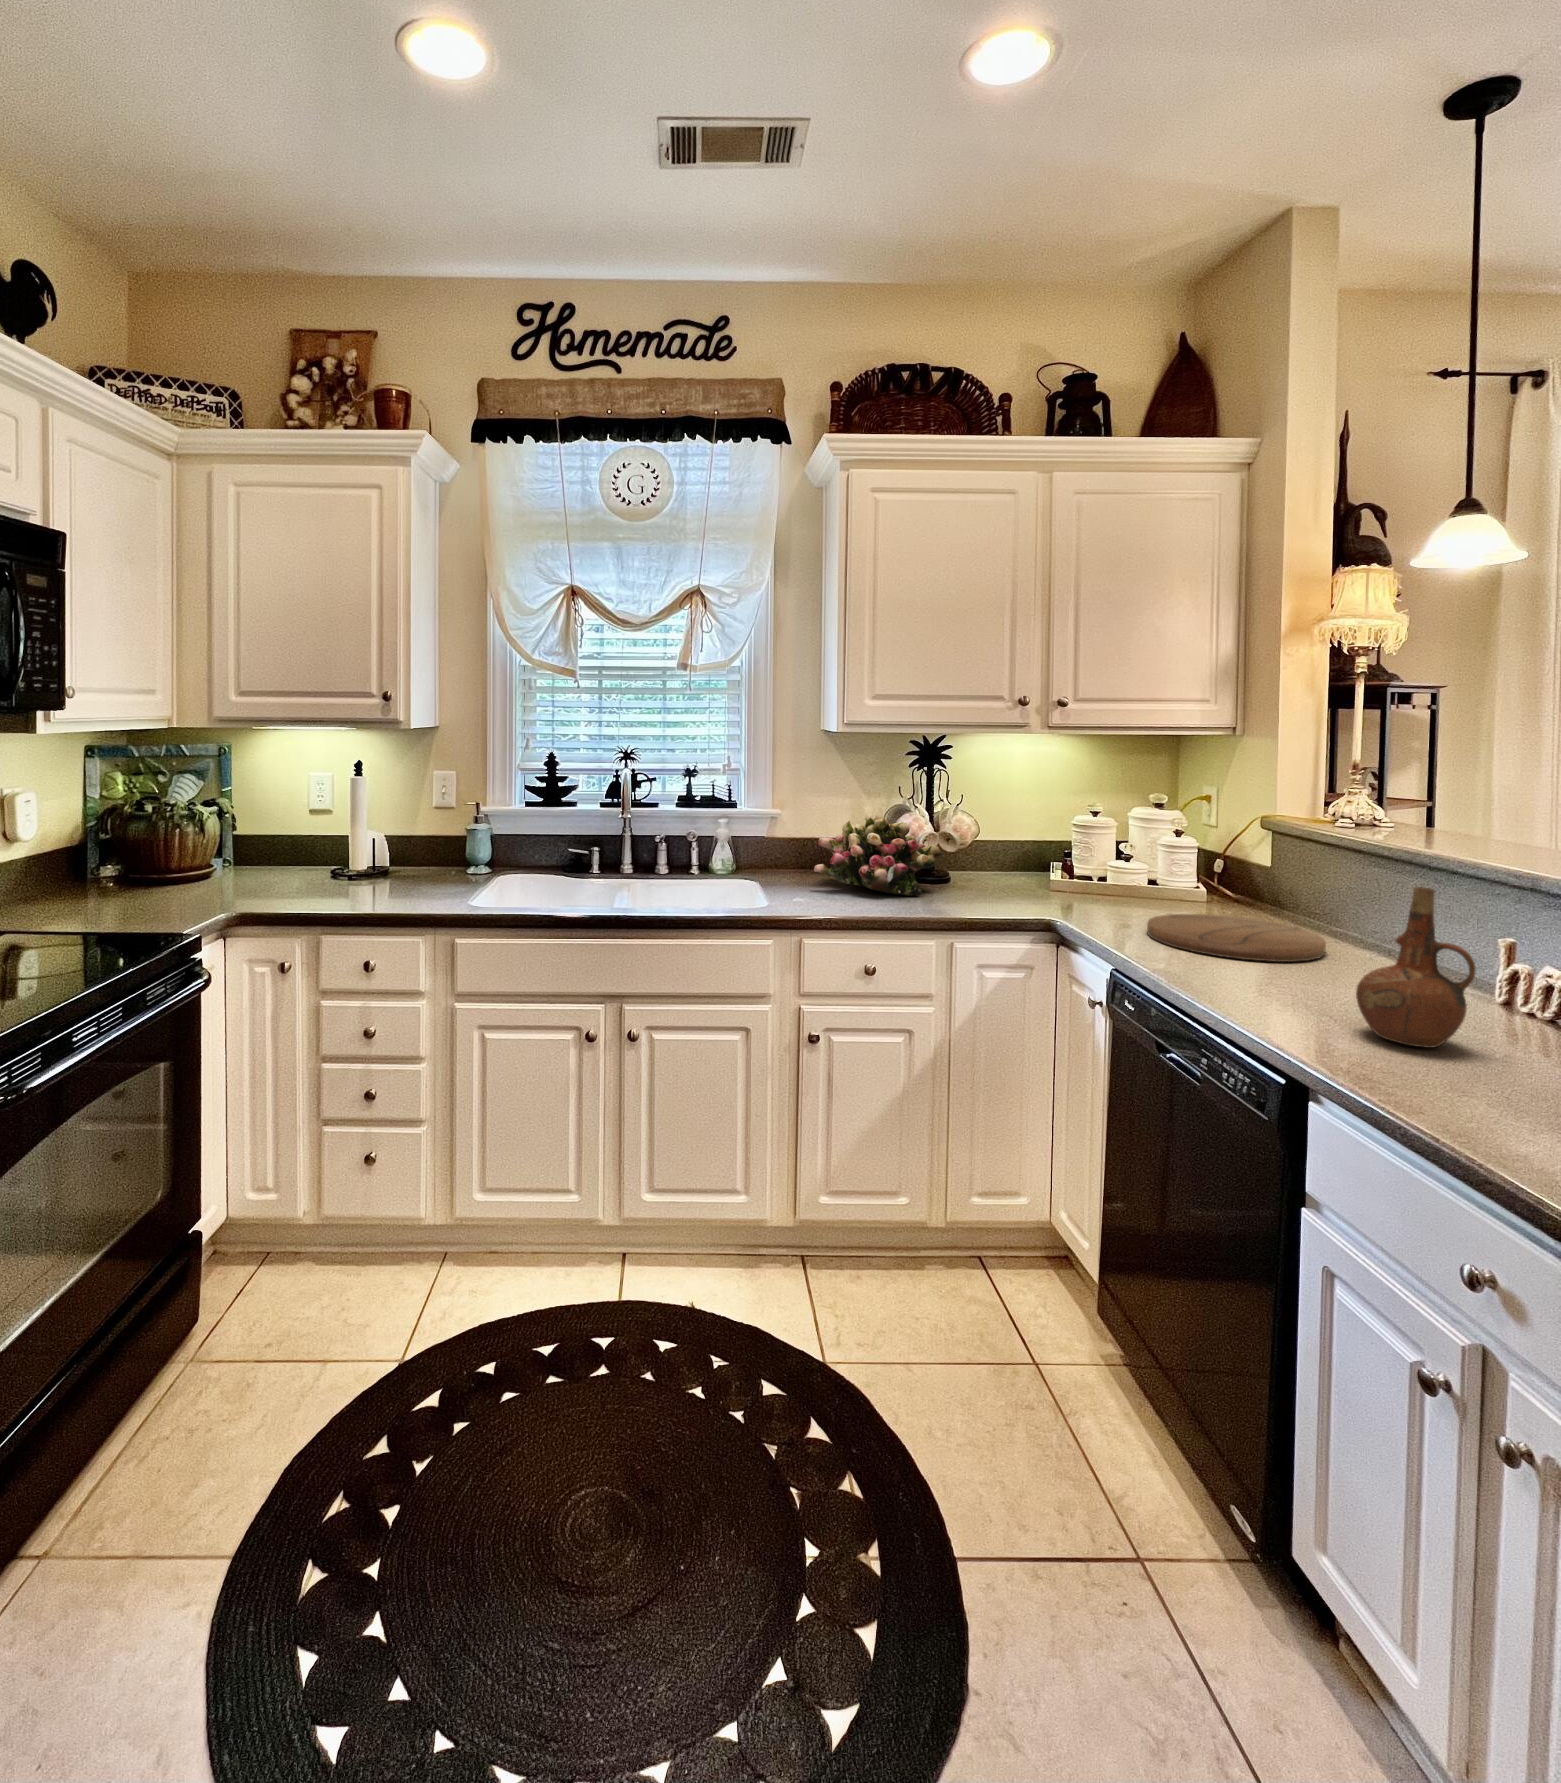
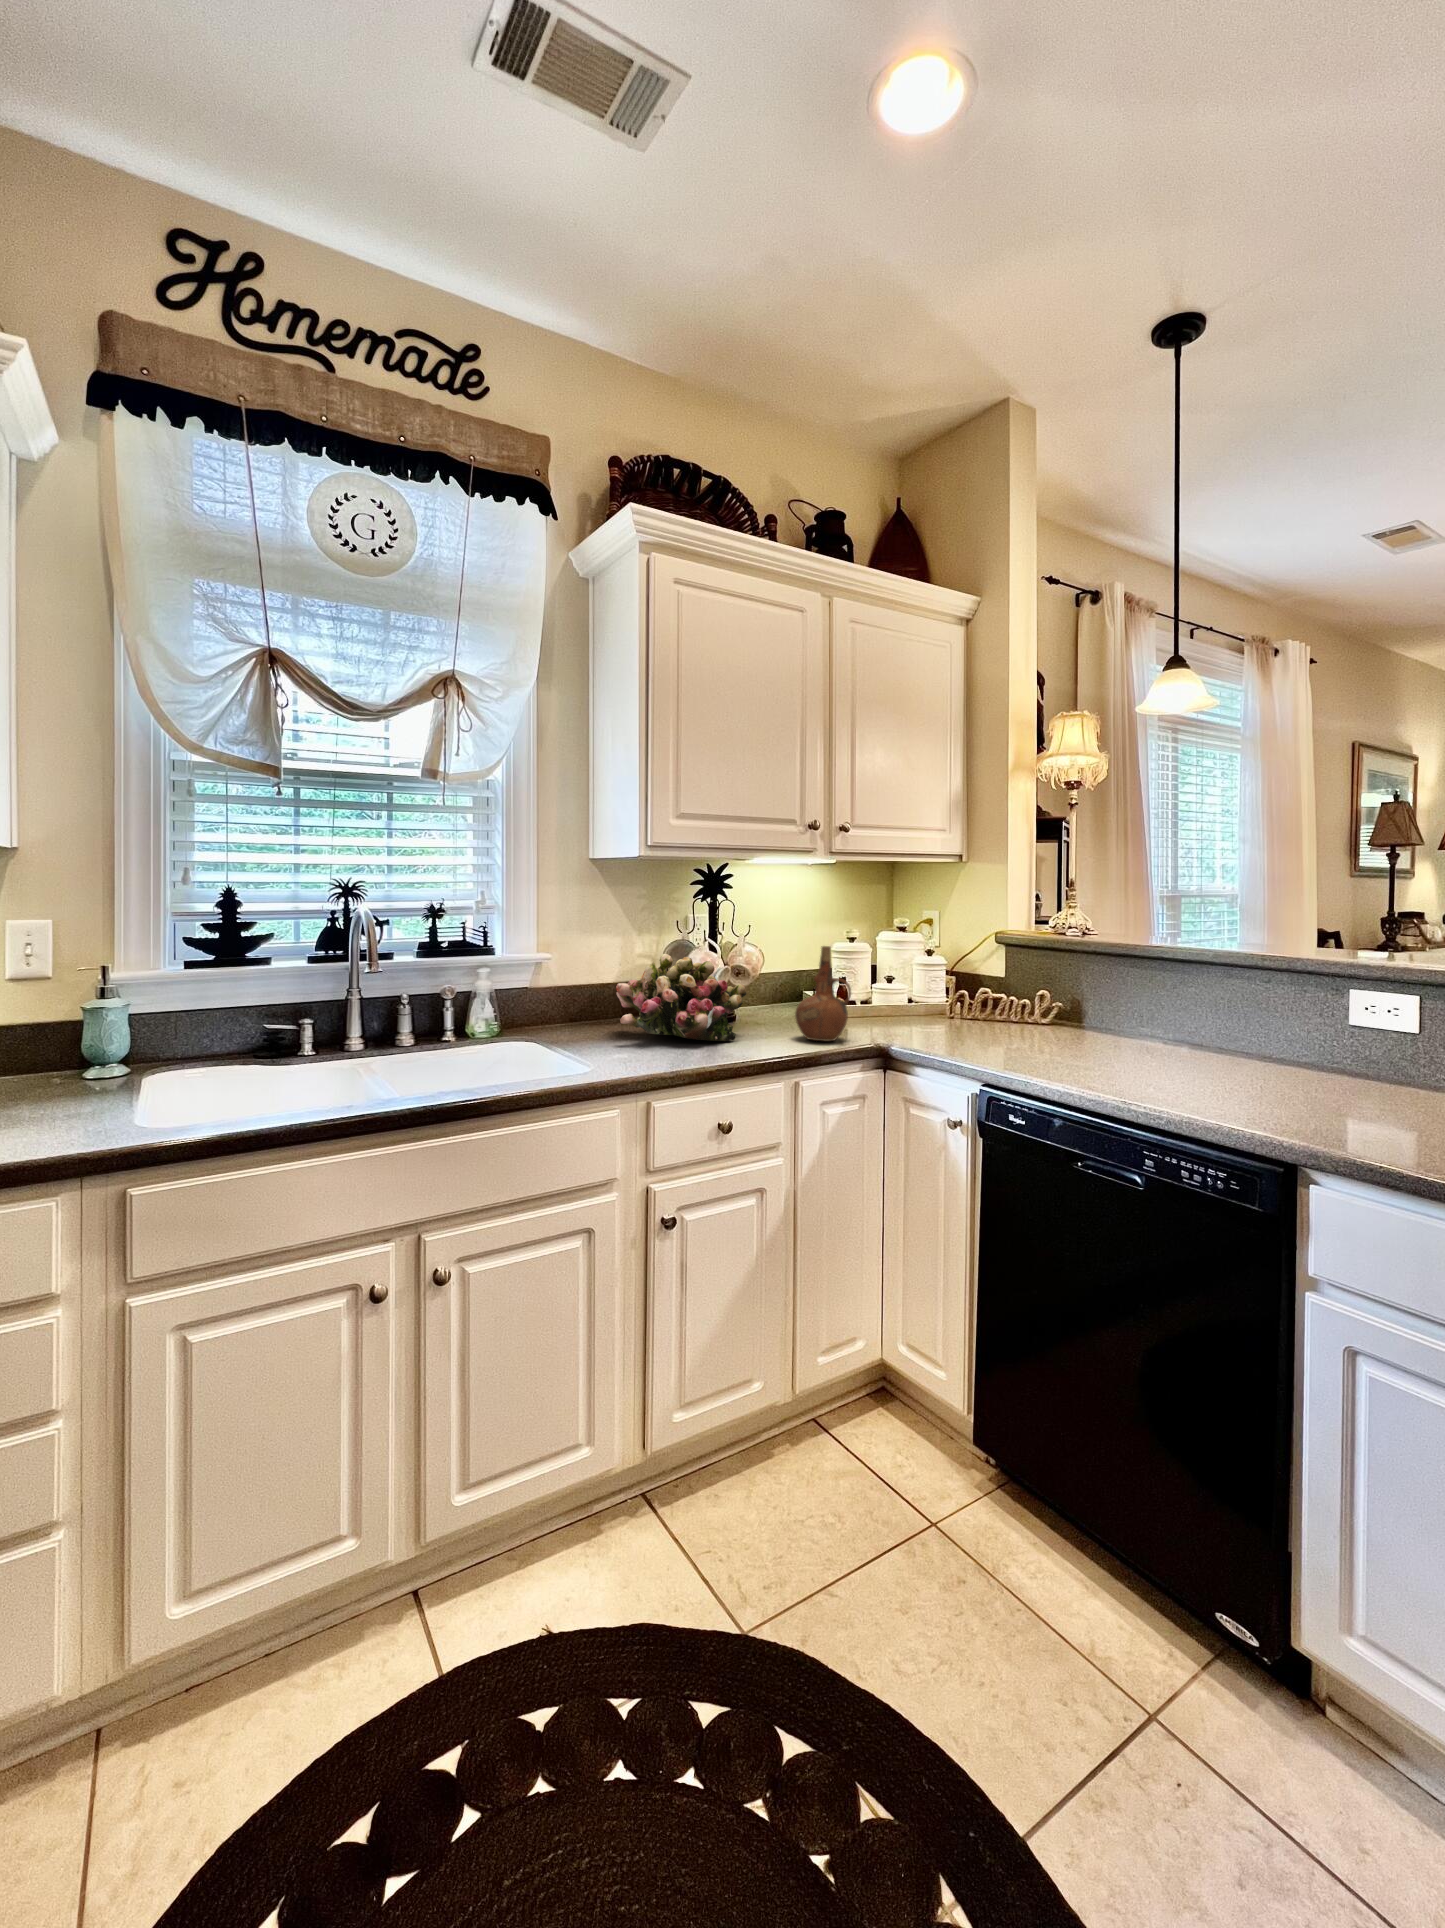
ceramic pitcher: present [1356,887,1476,1048] -> present [795,946,851,1041]
cutting board: present [1147,914,1326,962] -> none [966,1031,1116,1069]

